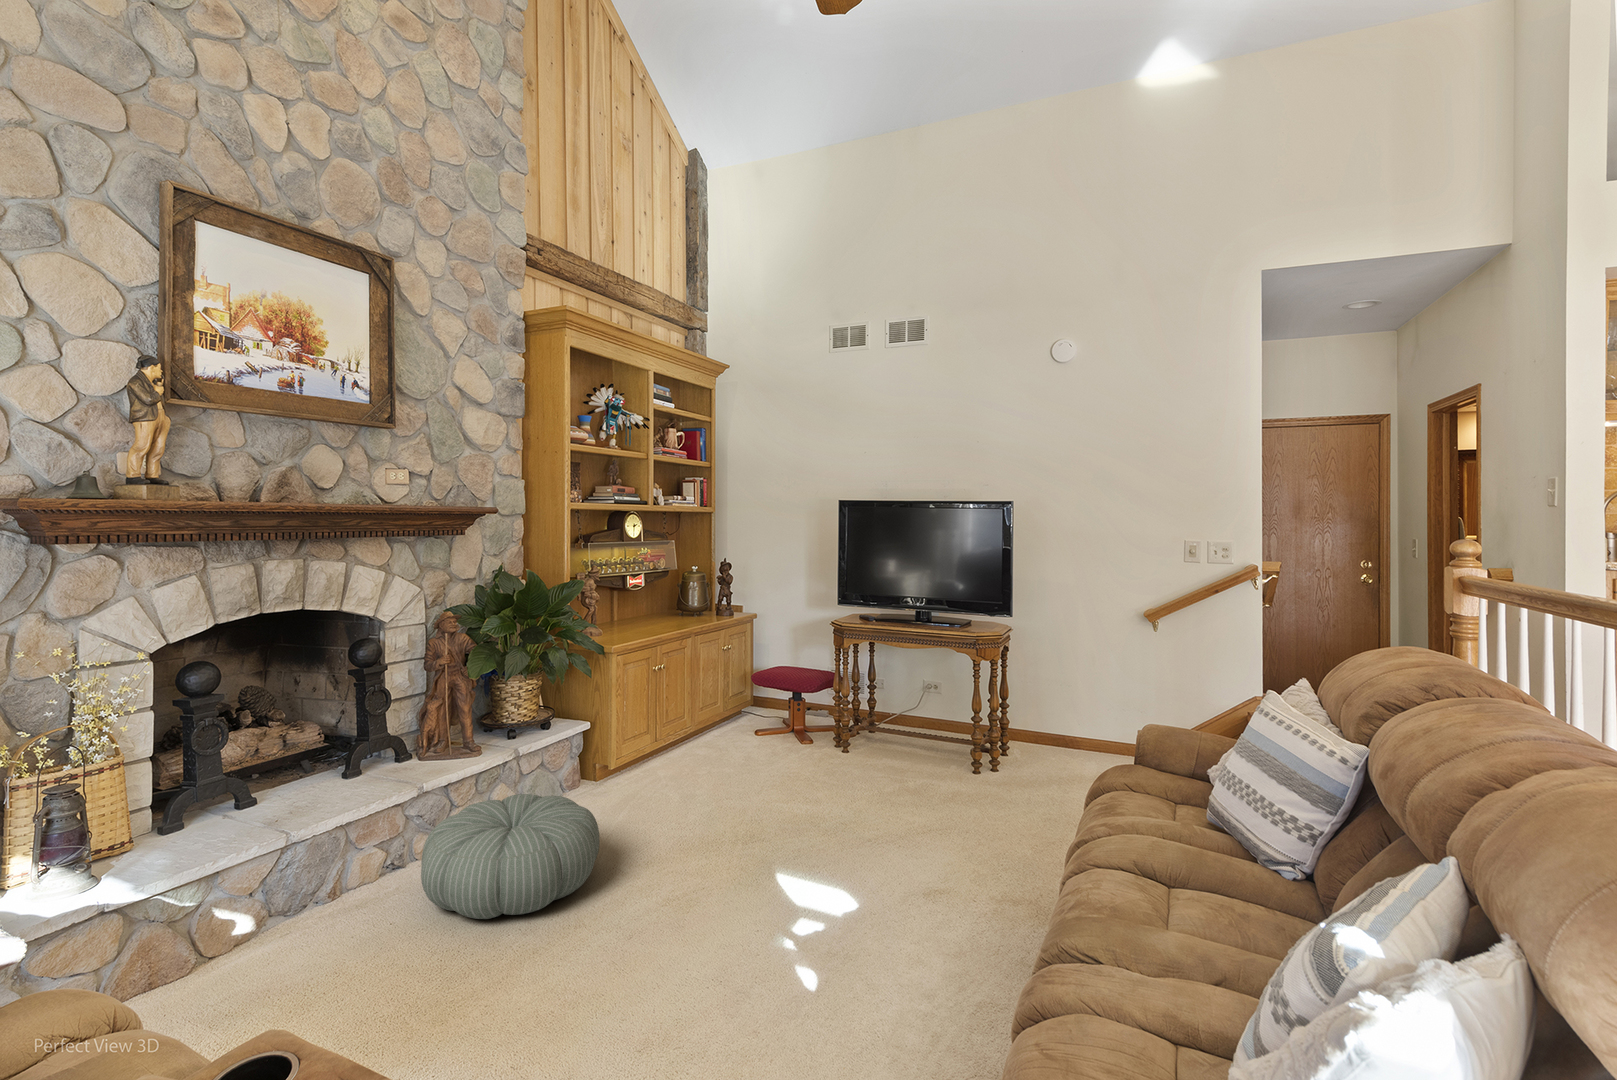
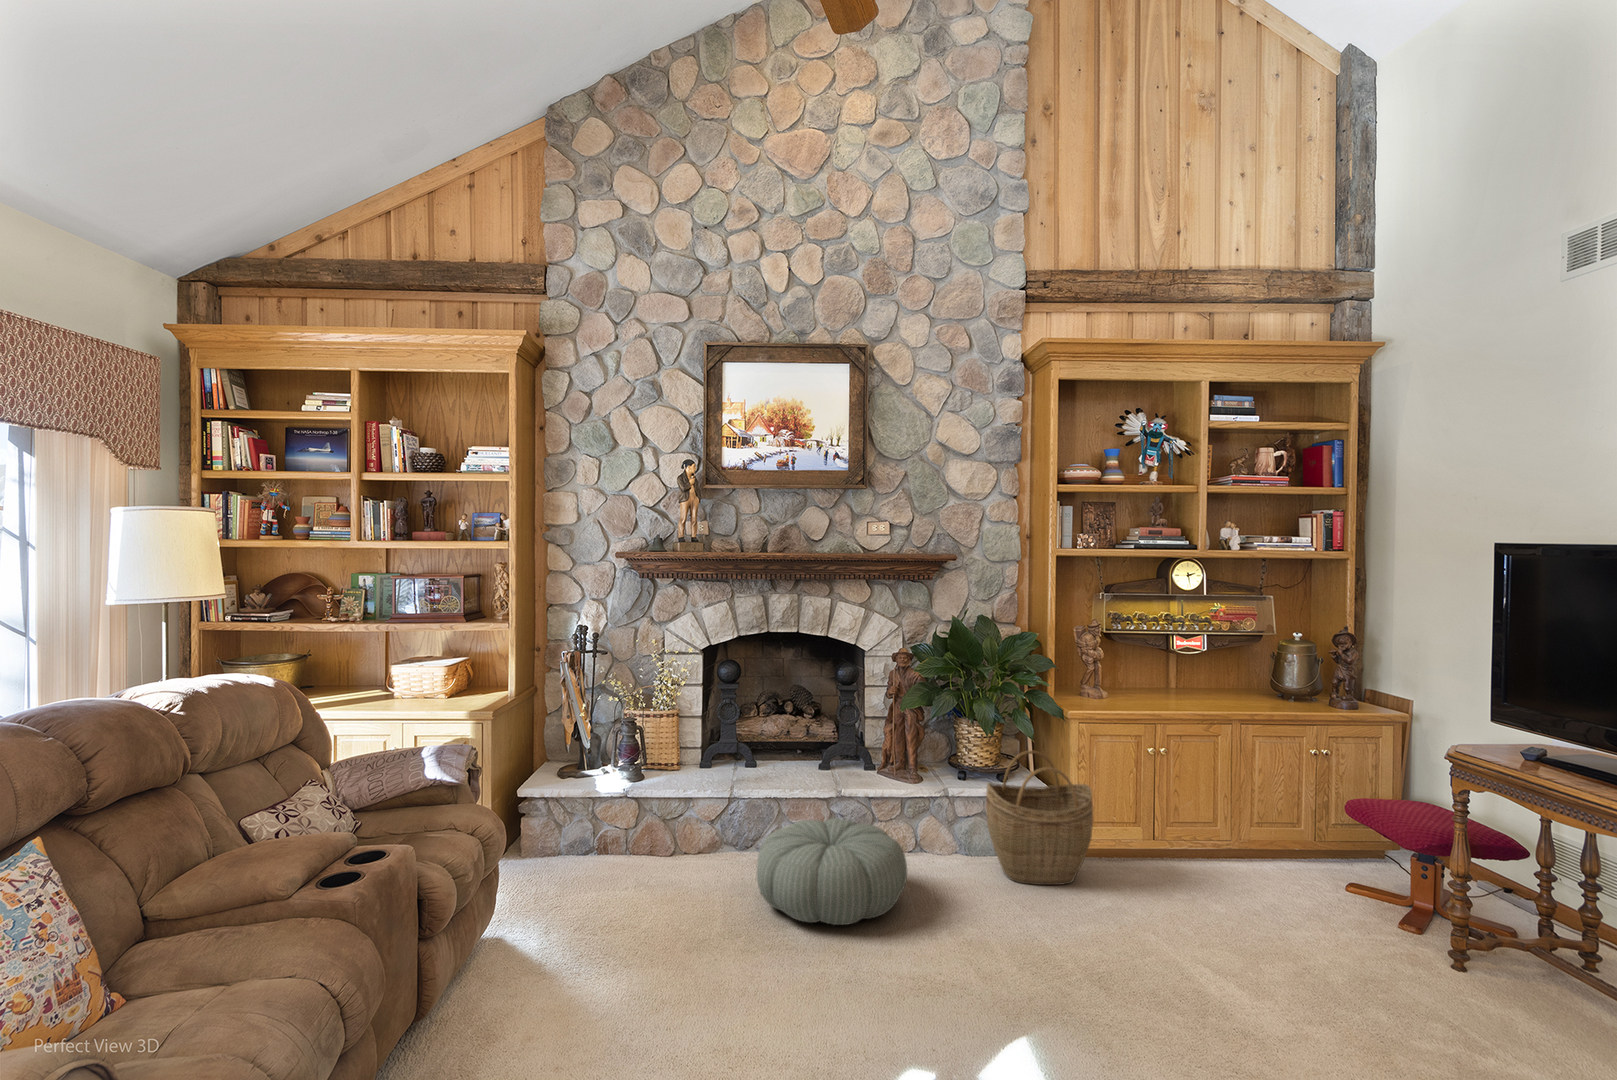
woven basket: none [566,685,657,801] -> present [986,751,1093,885]

